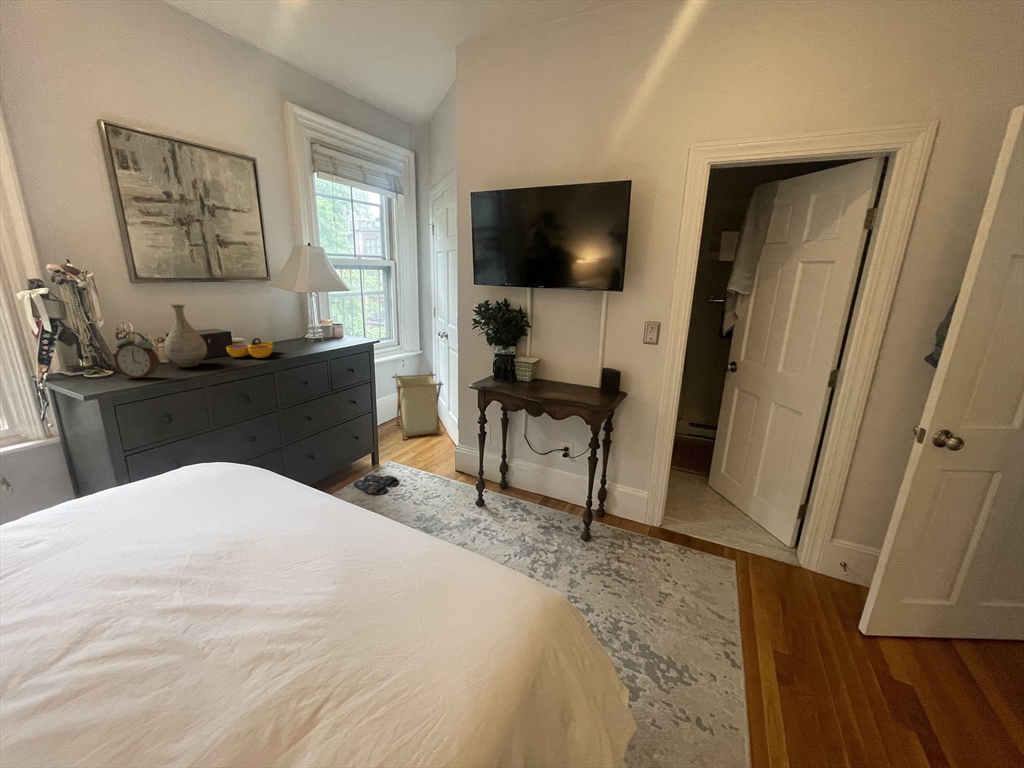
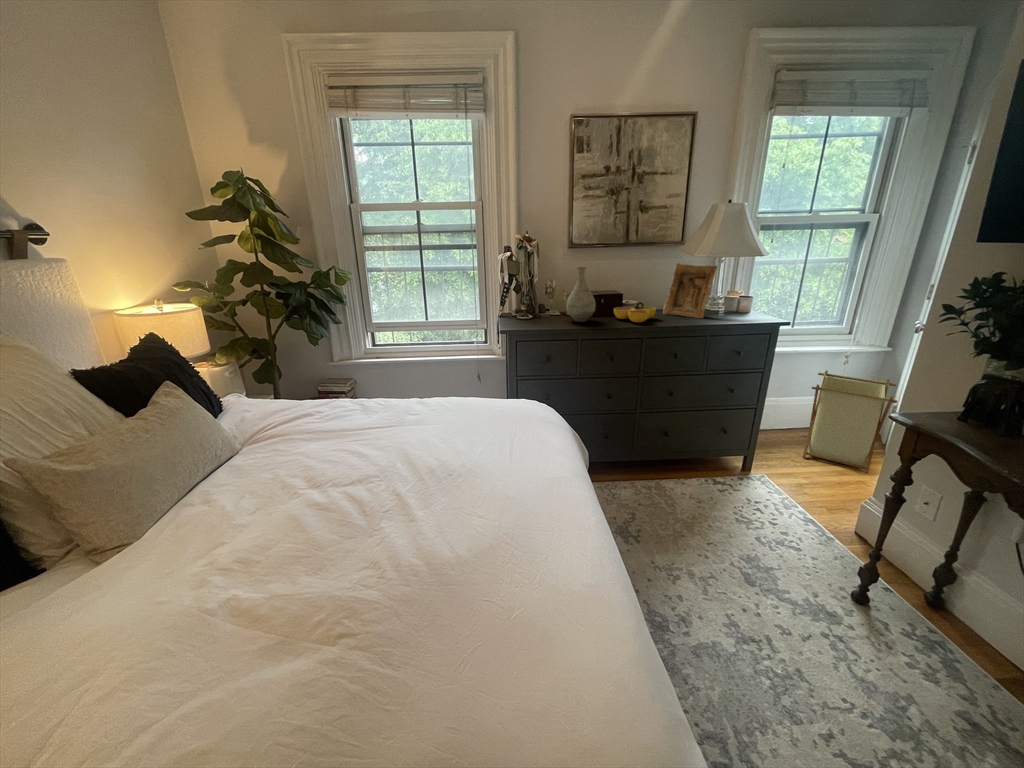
picture frame: none [273,298,316,347] -> present [663,263,718,318]
alarm clock: present [114,332,159,378] -> none [531,288,553,326]
slippers: present [354,475,399,495] -> none [704,479,758,509]

